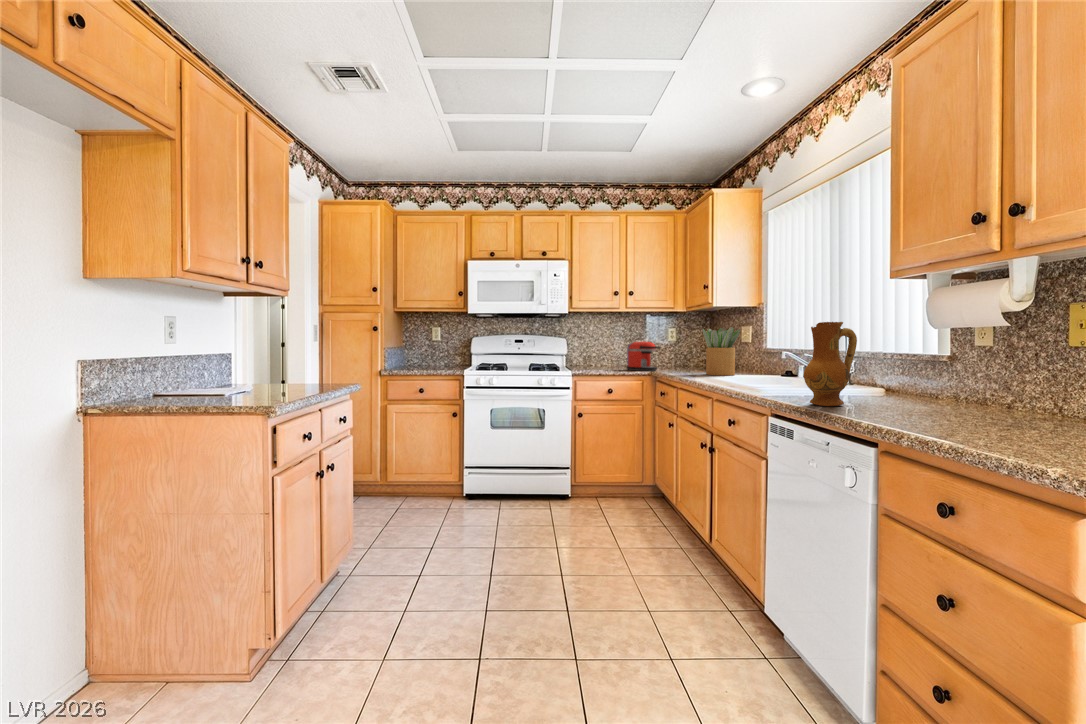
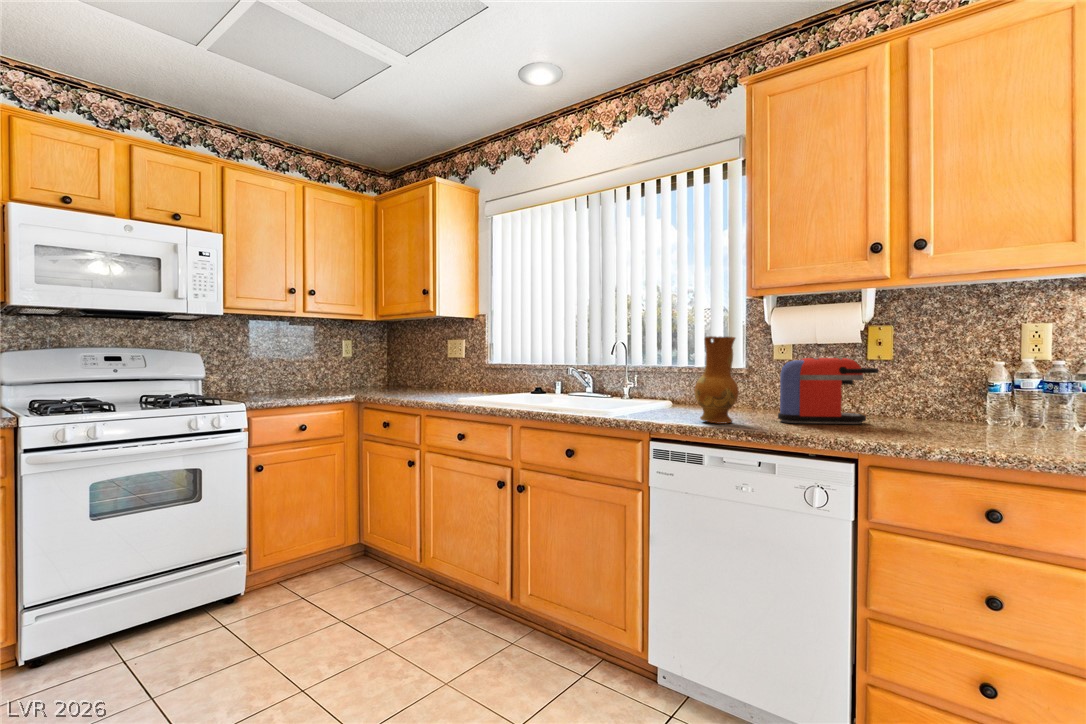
potted plant: present [702,327,740,375] -> none [431,340,474,397]
coffee maker: present [626,342,661,371] -> present [778,358,878,424]

